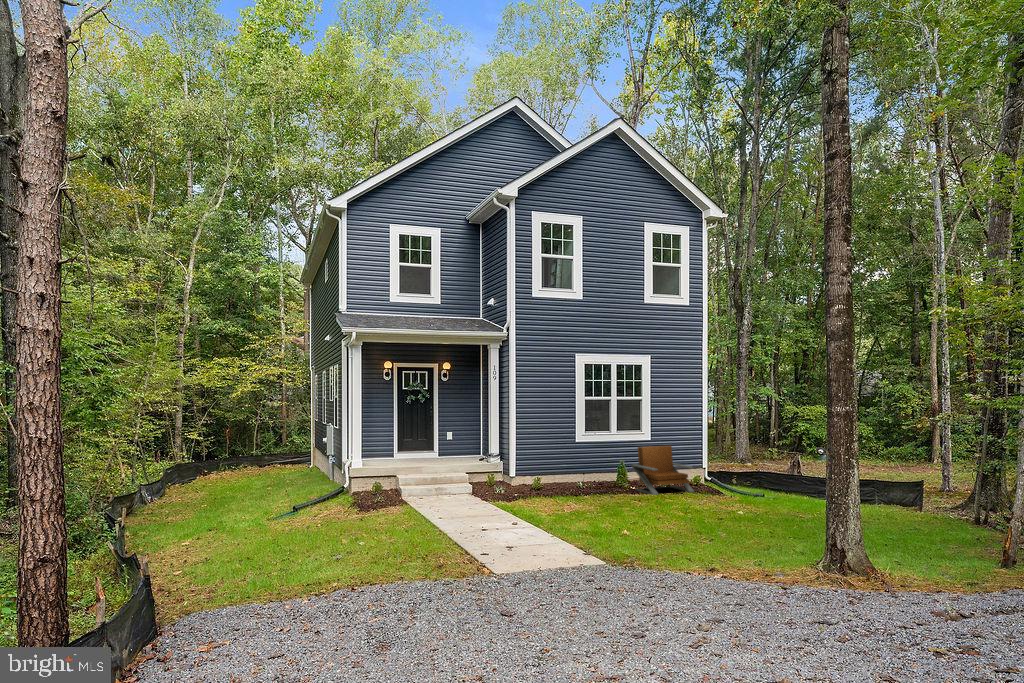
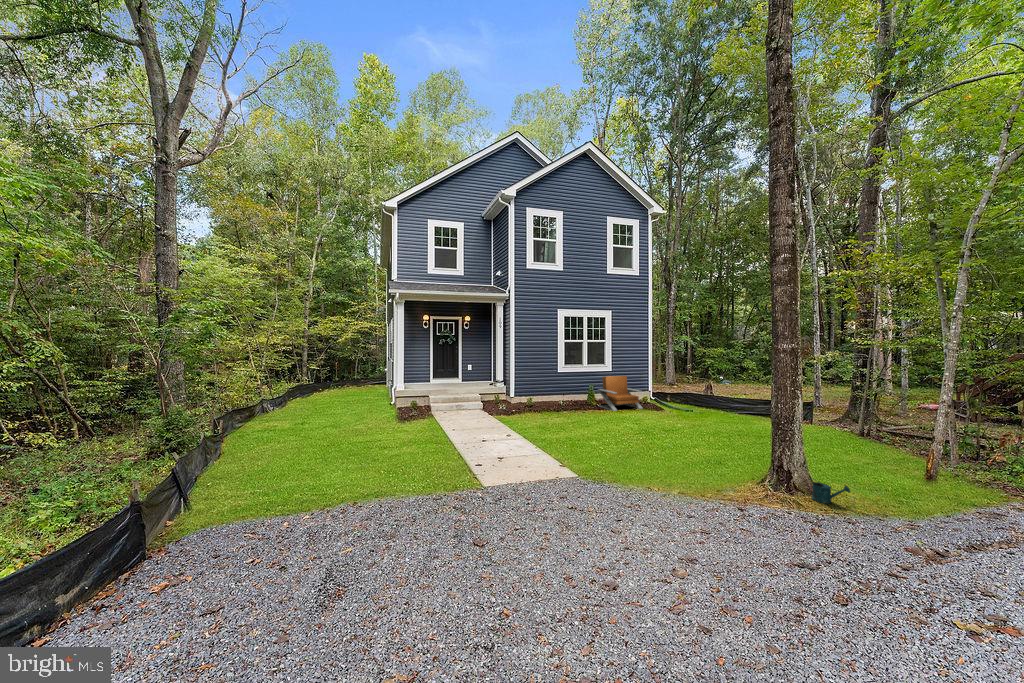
watering can: none [864,559,906,586] -> present [812,482,850,504]

